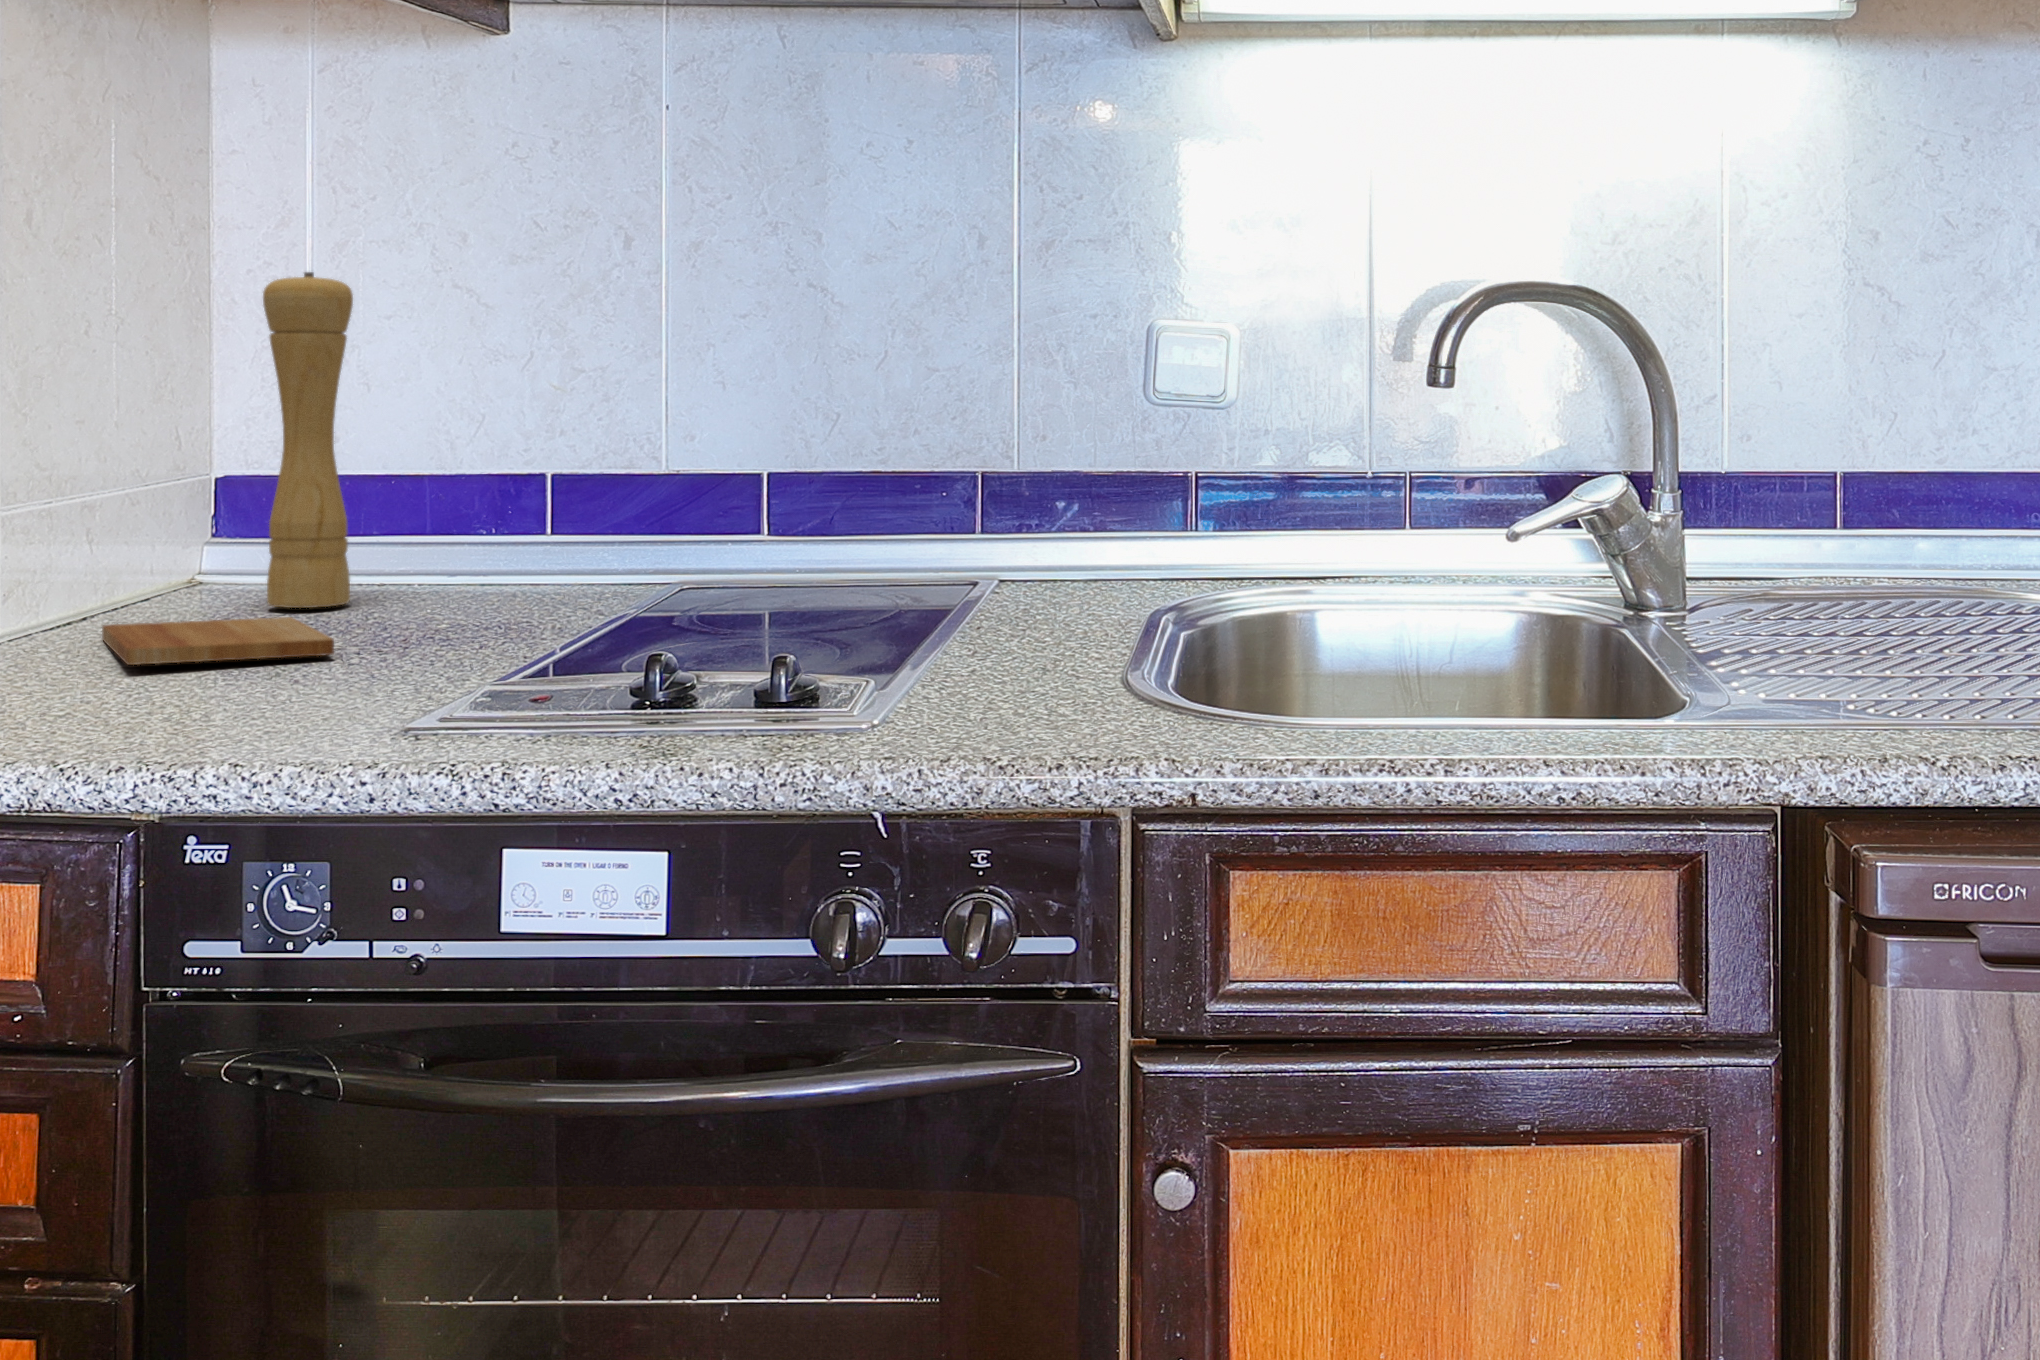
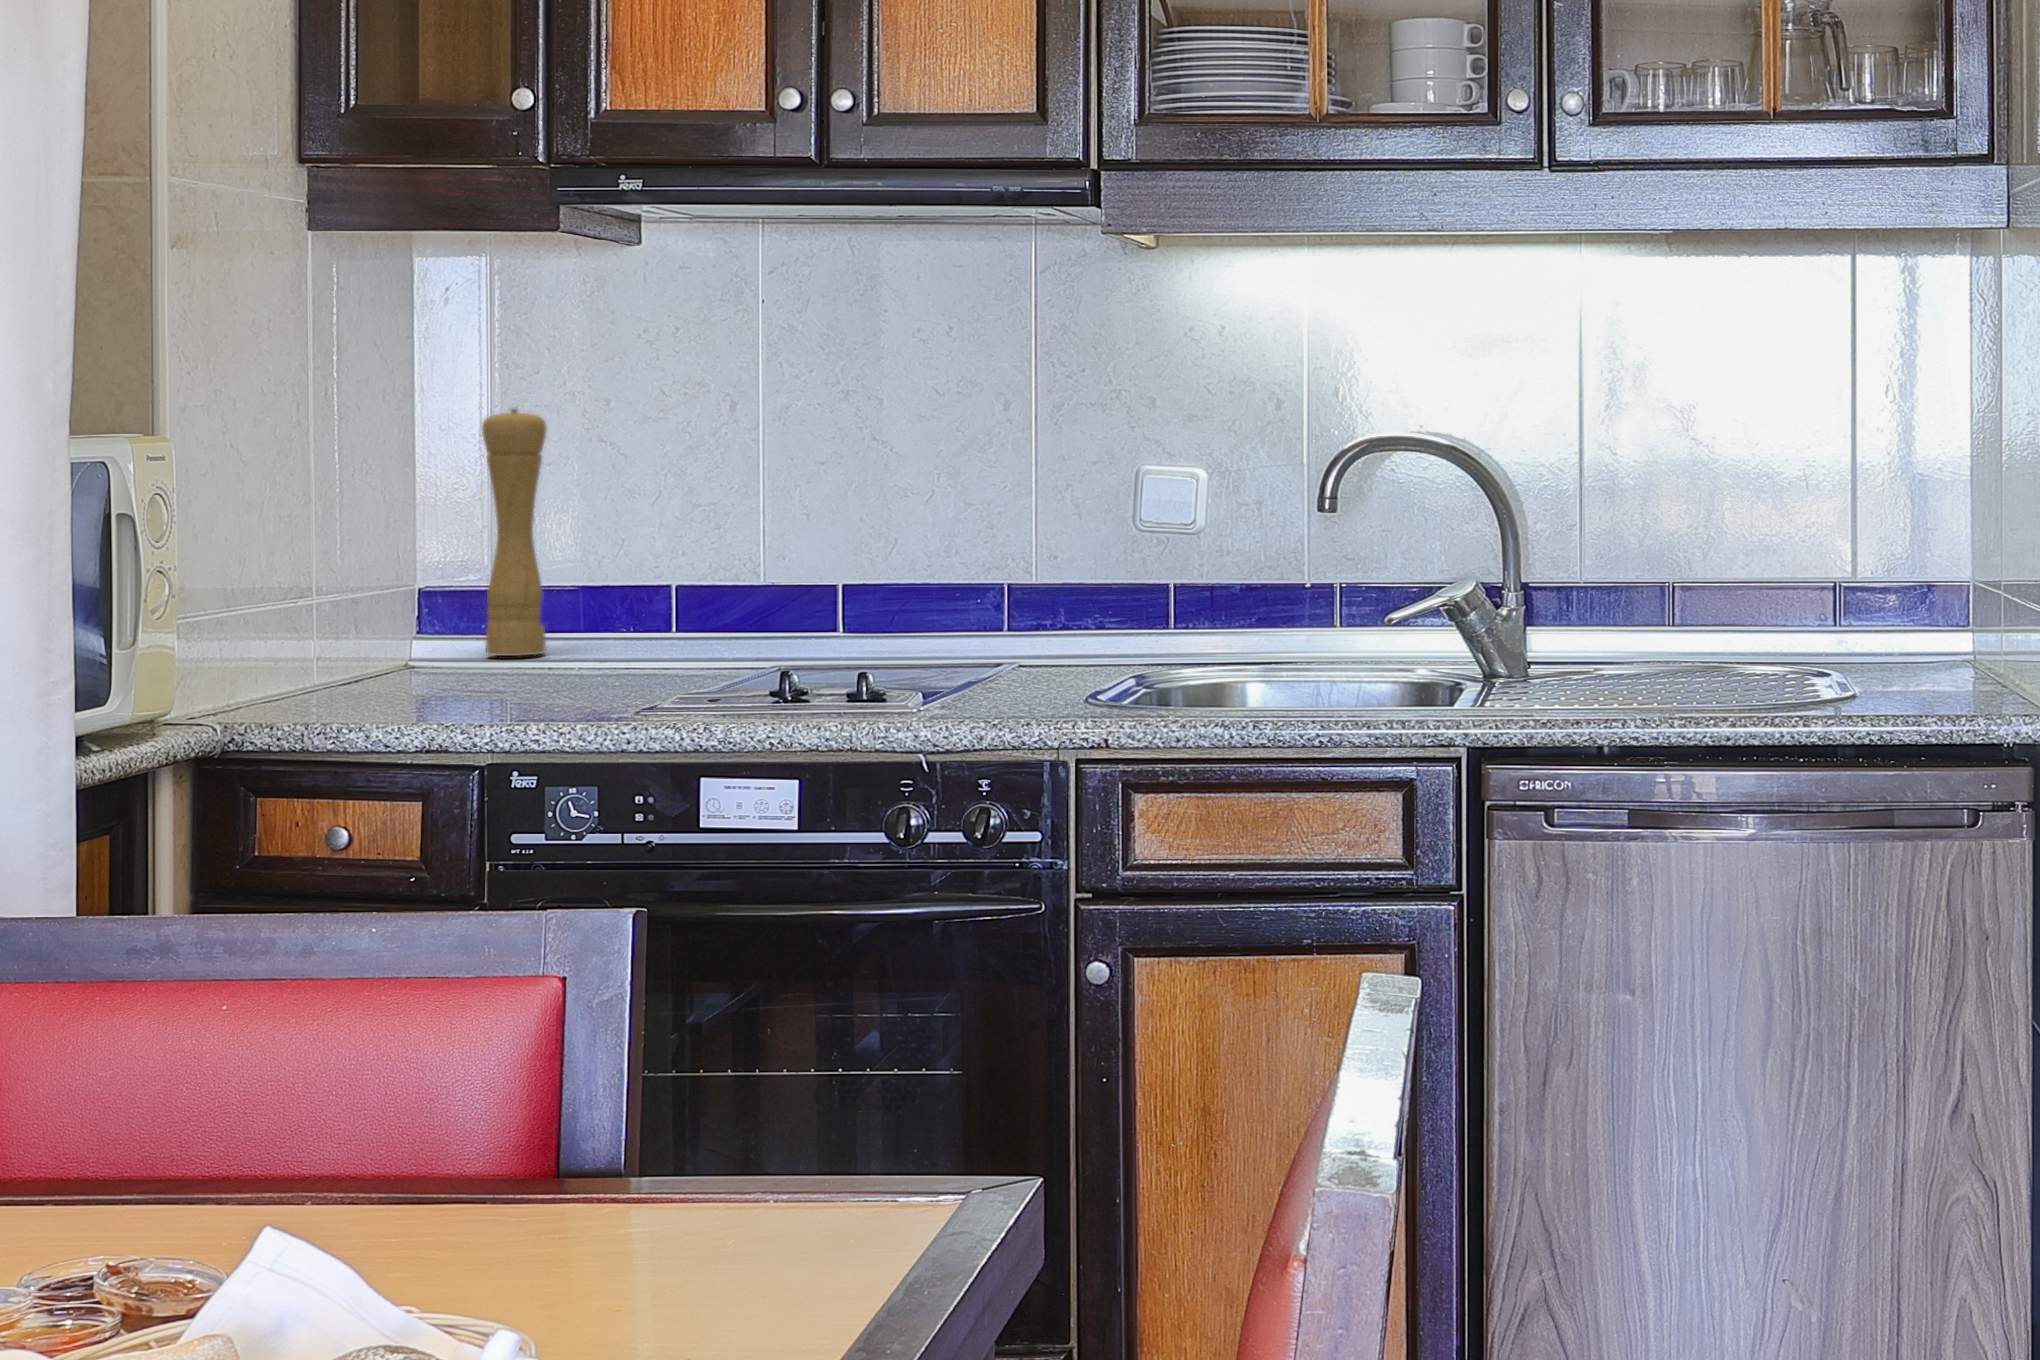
cutting board: present [102,617,334,665] -> none [386,660,560,685]

